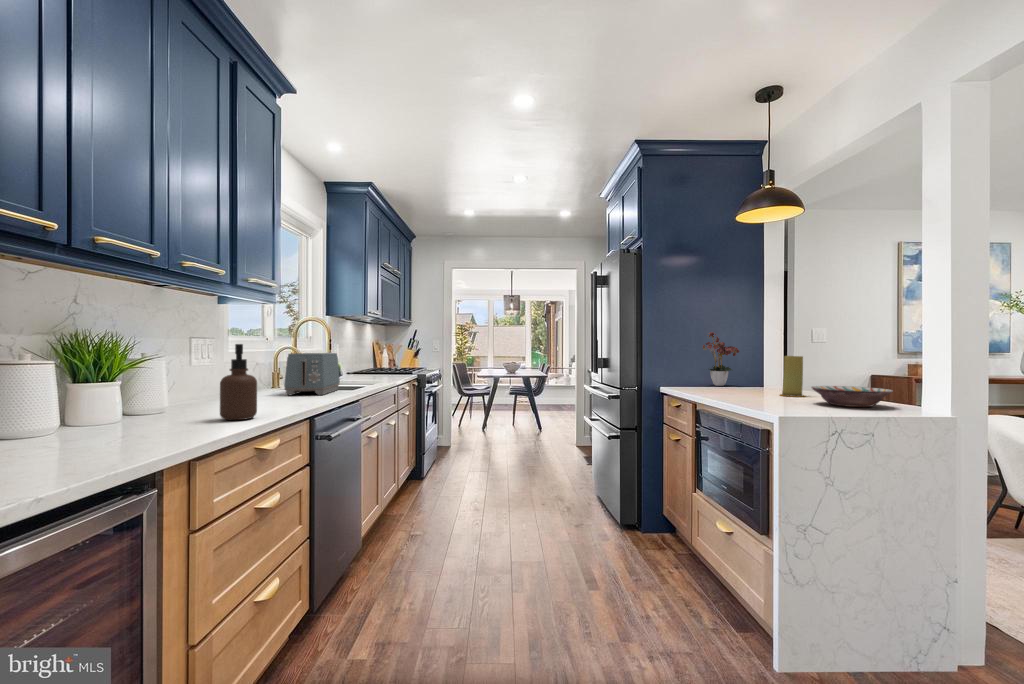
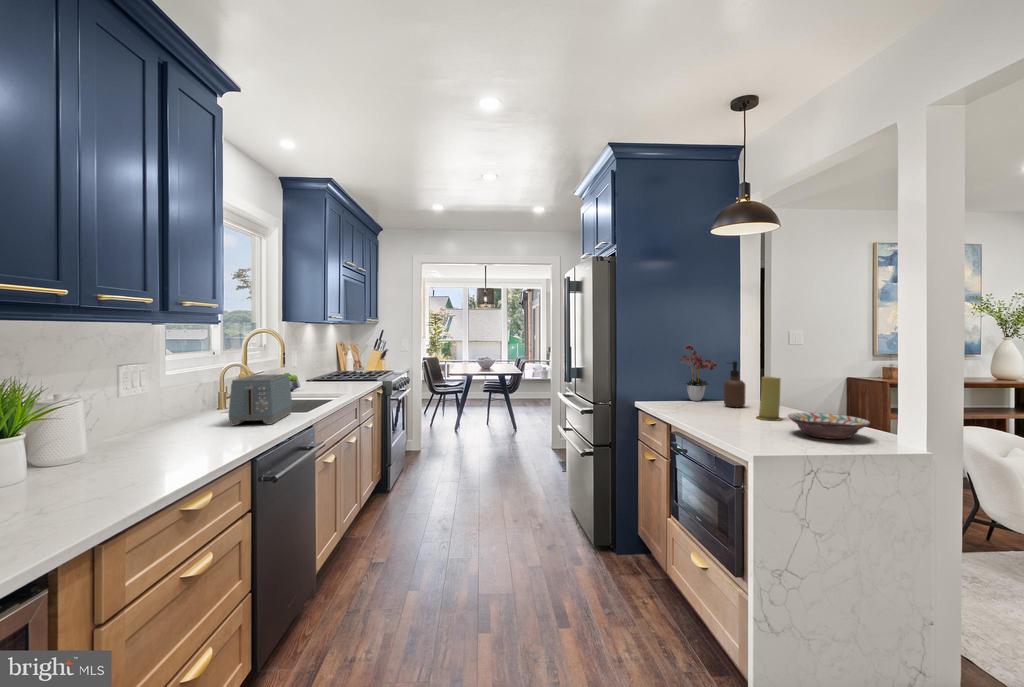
soap dispenser: present [220,344,257,420] -> present [724,361,746,407]

